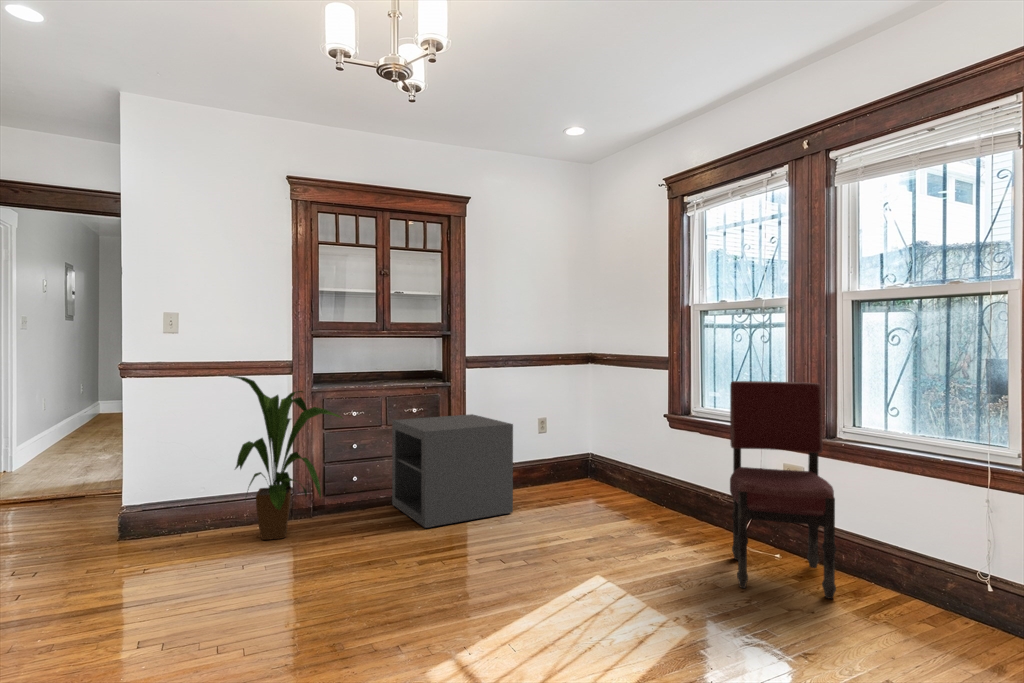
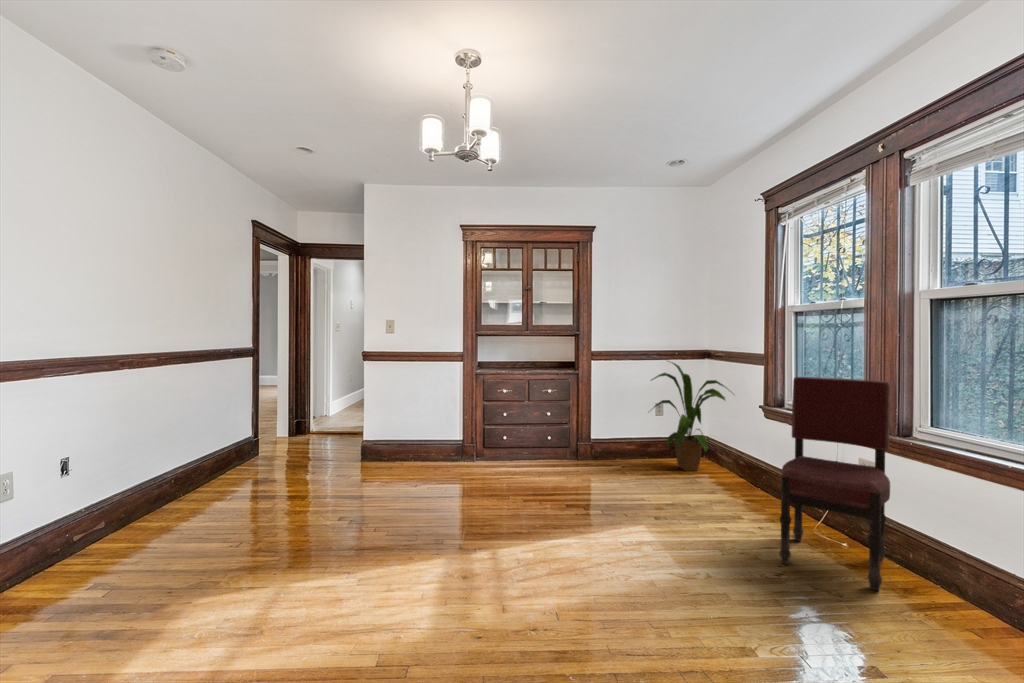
house plant: present [229,376,343,540] -> present [652,362,730,471]
storage cabinet: present [392,414,513,528] -> none [531,396,618,478]

